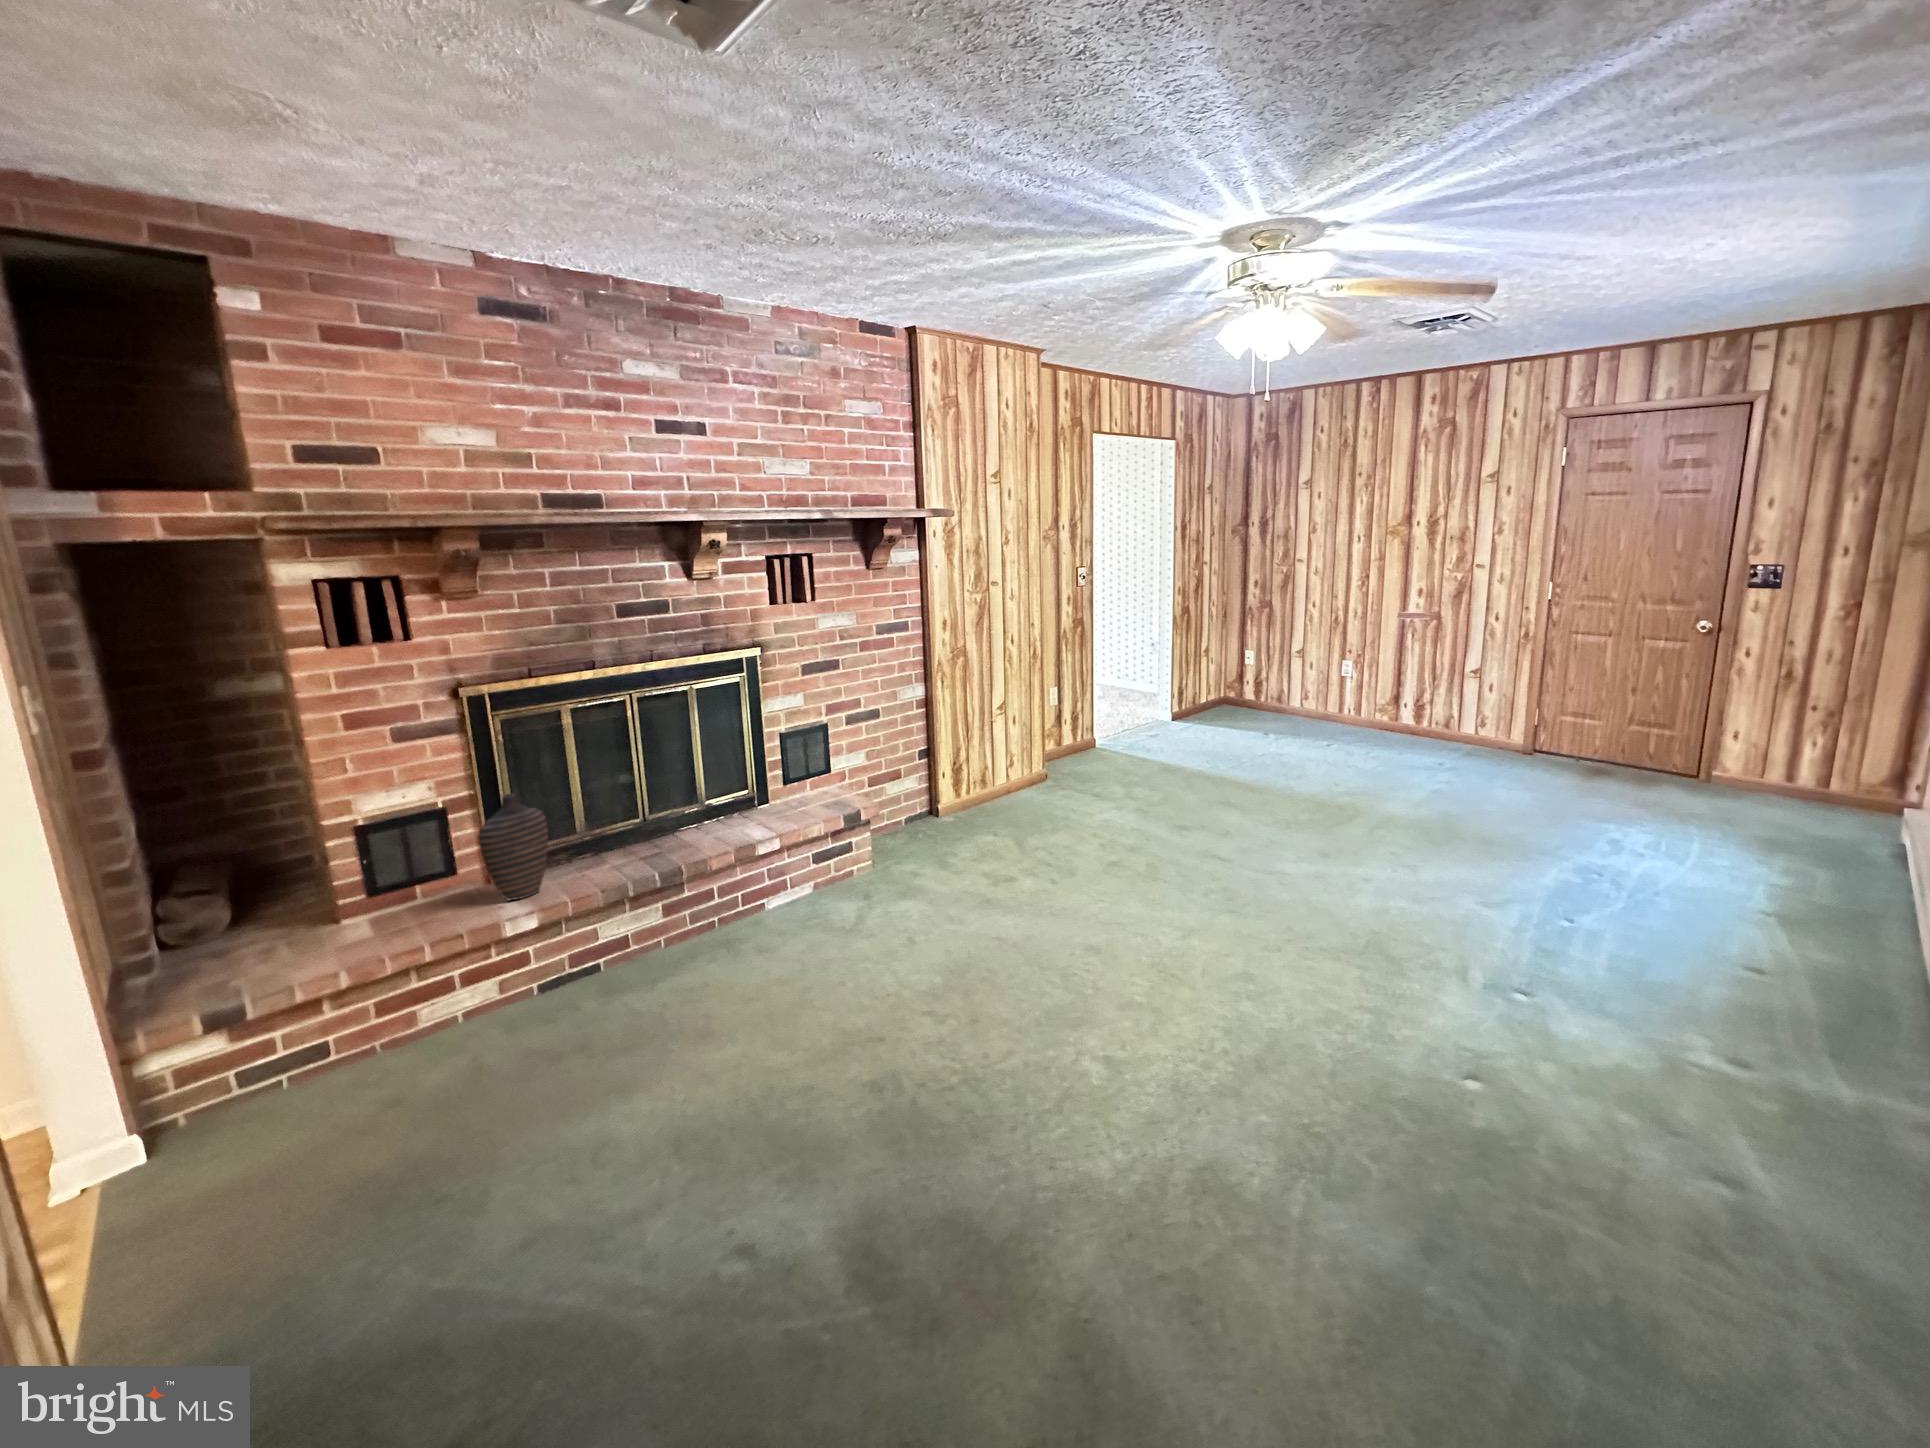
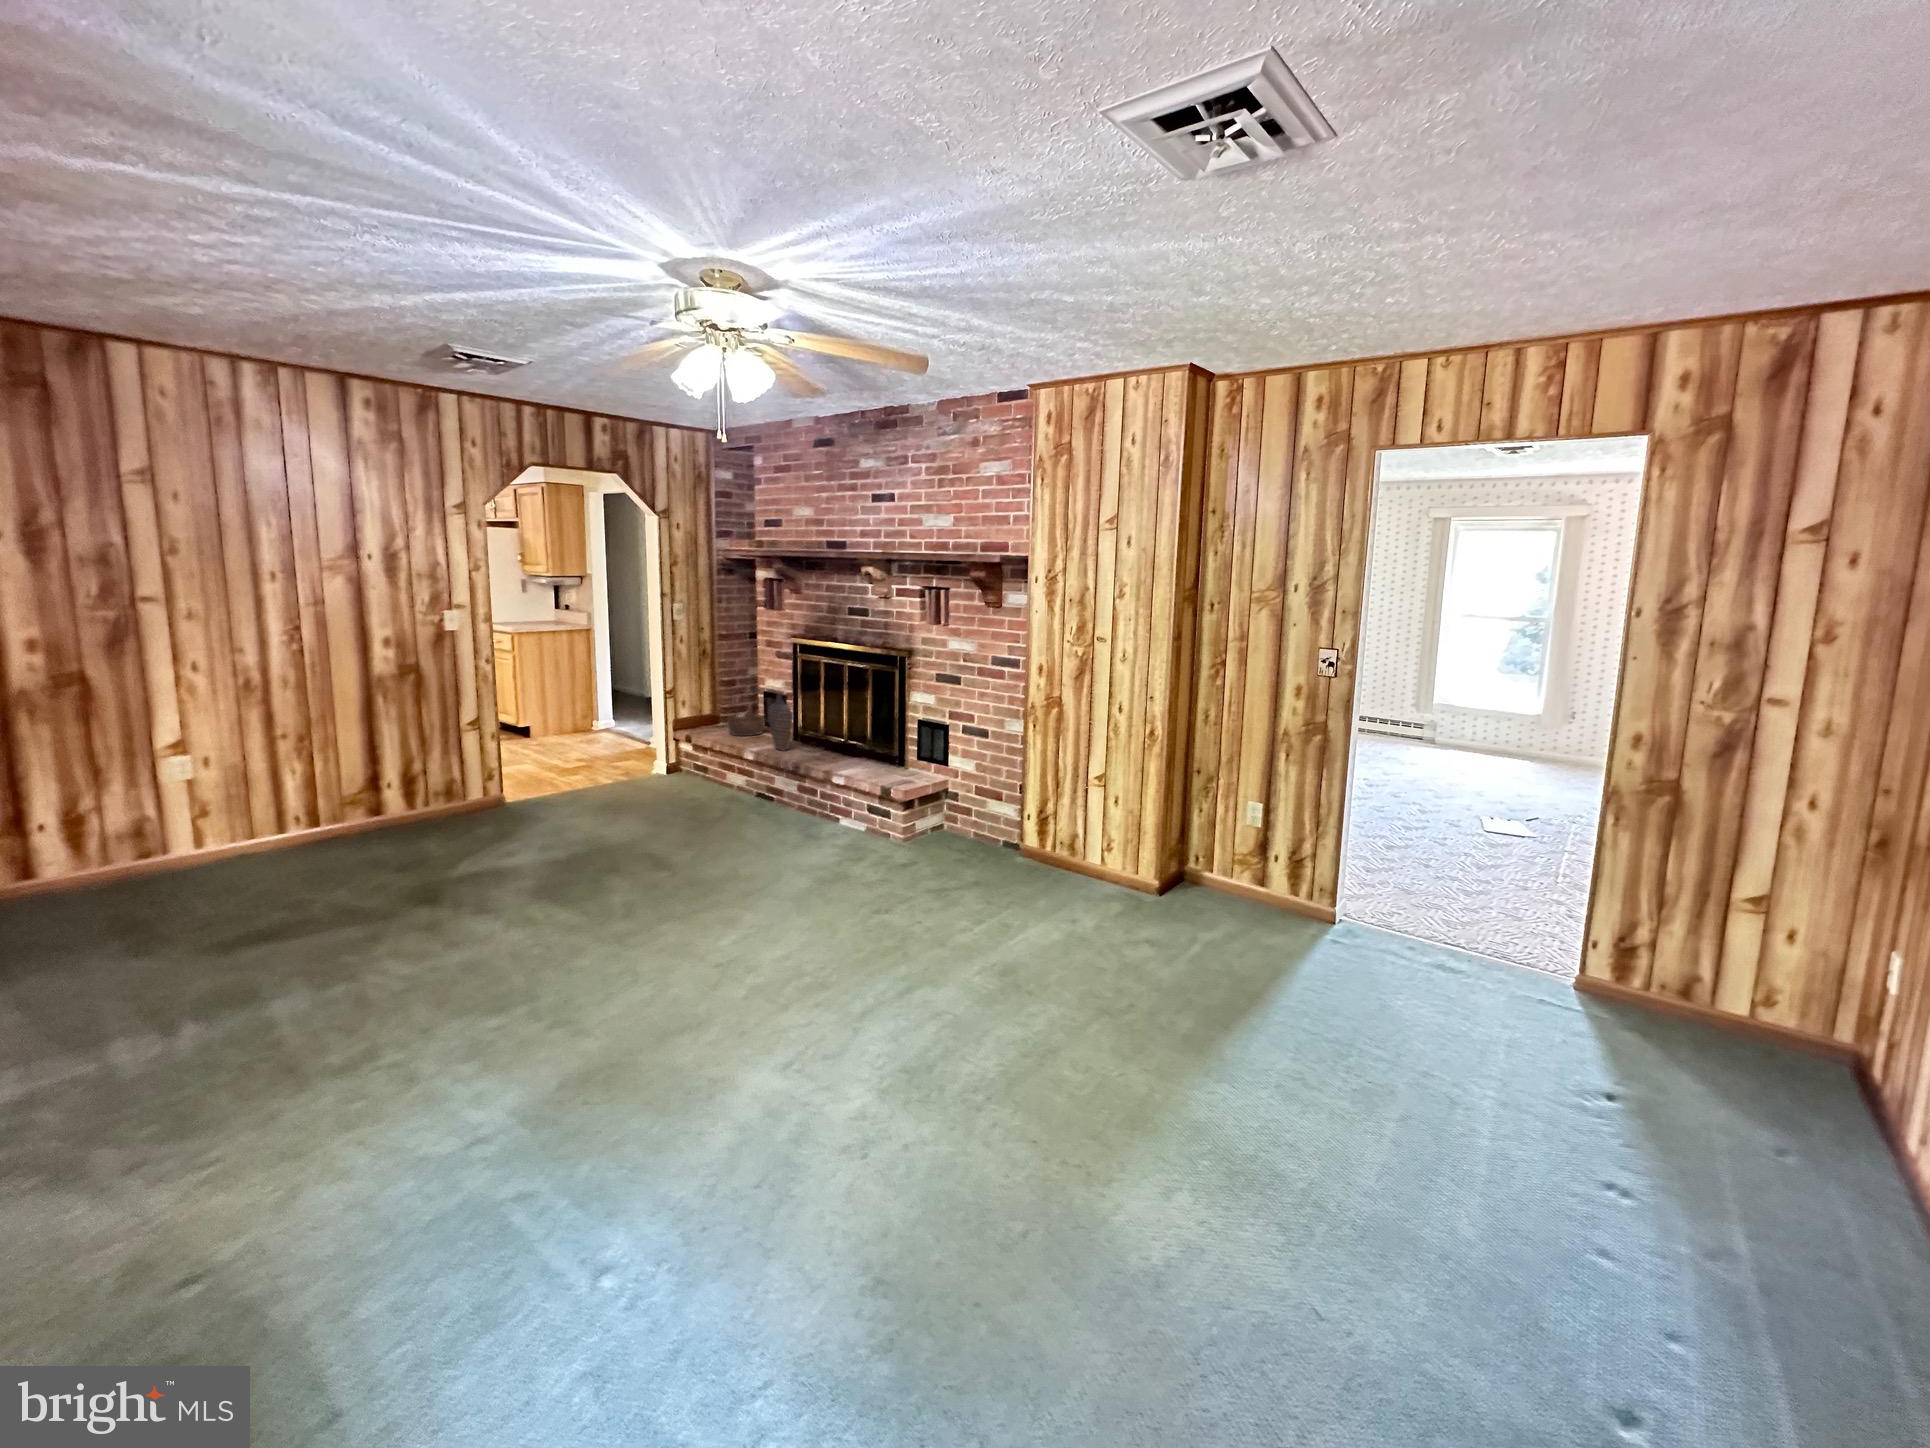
wooden bowl: none [186,906,304,976] -> present [728,716,765,736]

